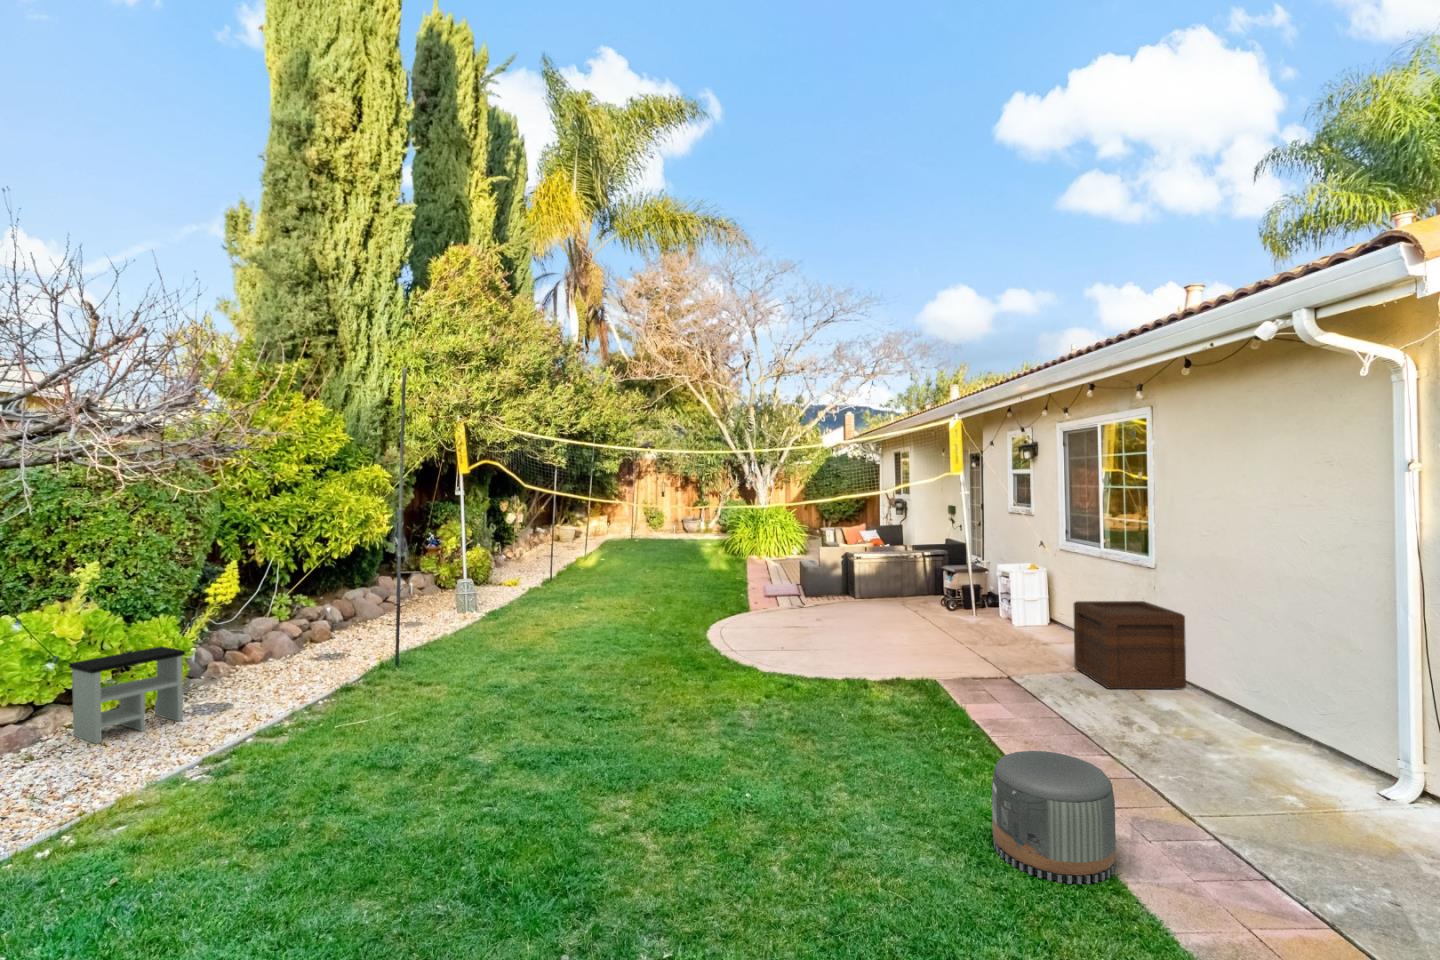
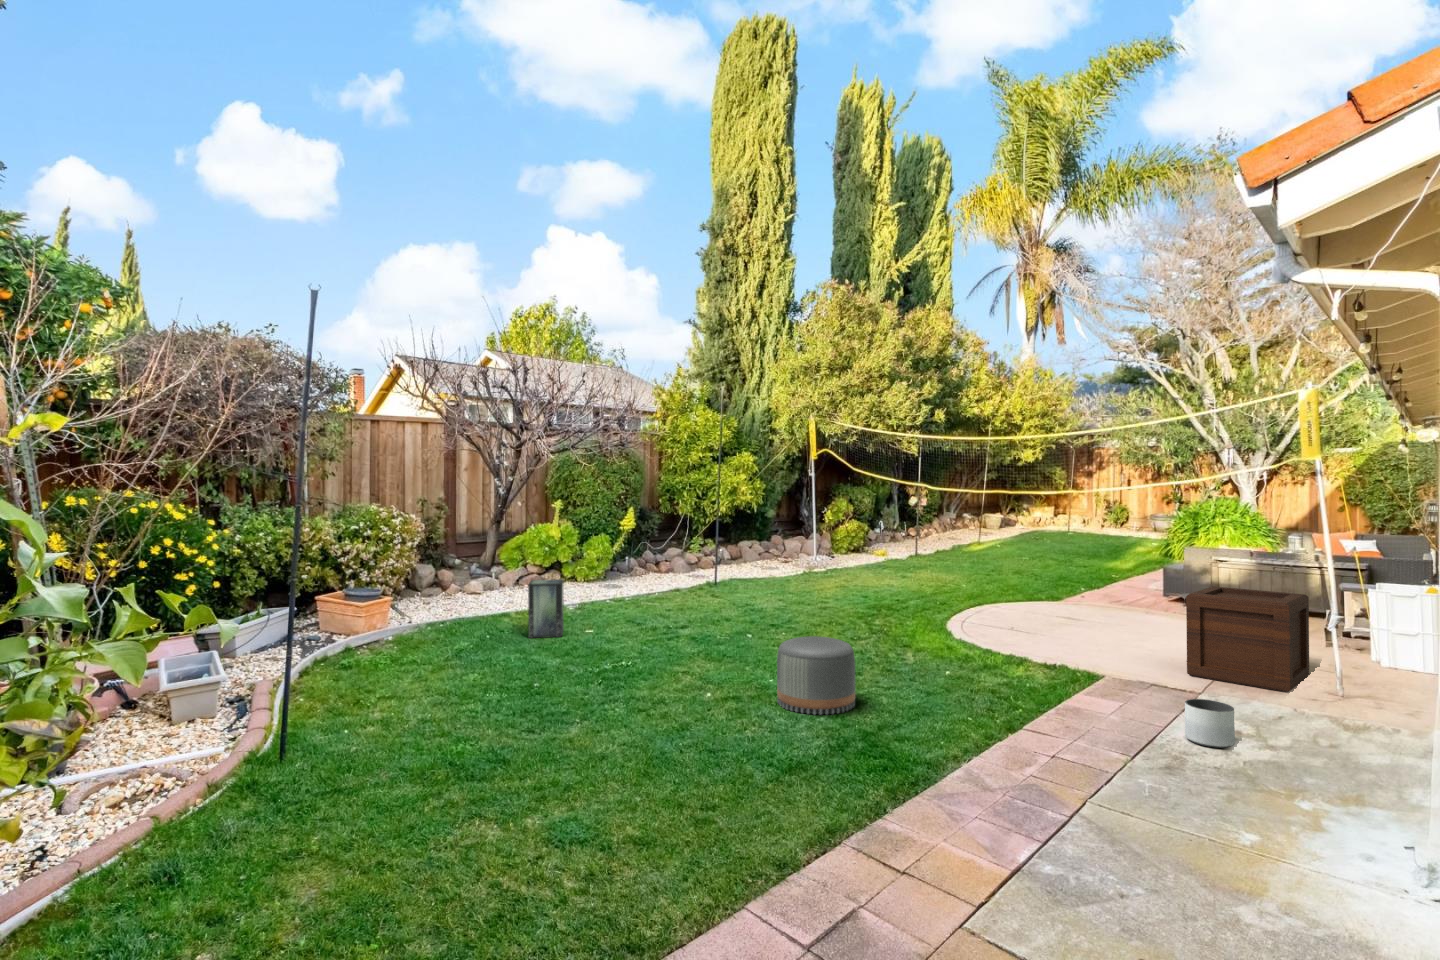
side table: present [69,646,185,744] -> none [546,549,589,589]
planter: none [1290,723,1341,770] -> present [1185,699,1235,748]
storage box: none [295,741,401,900] -> present [528,579,564,638]

